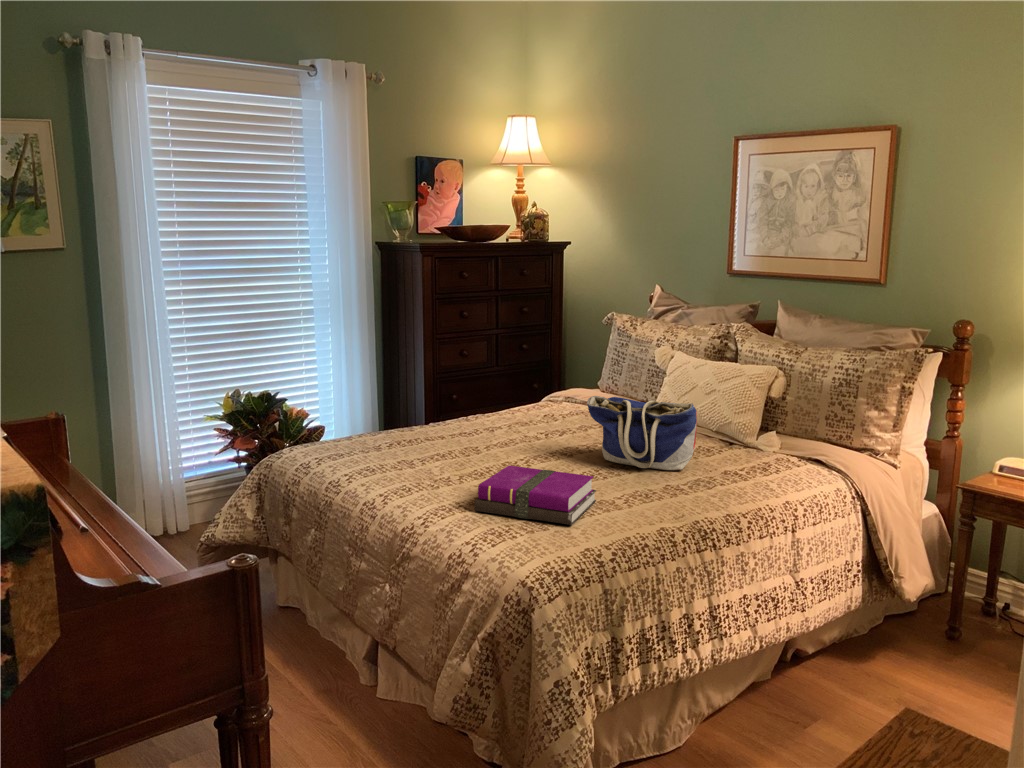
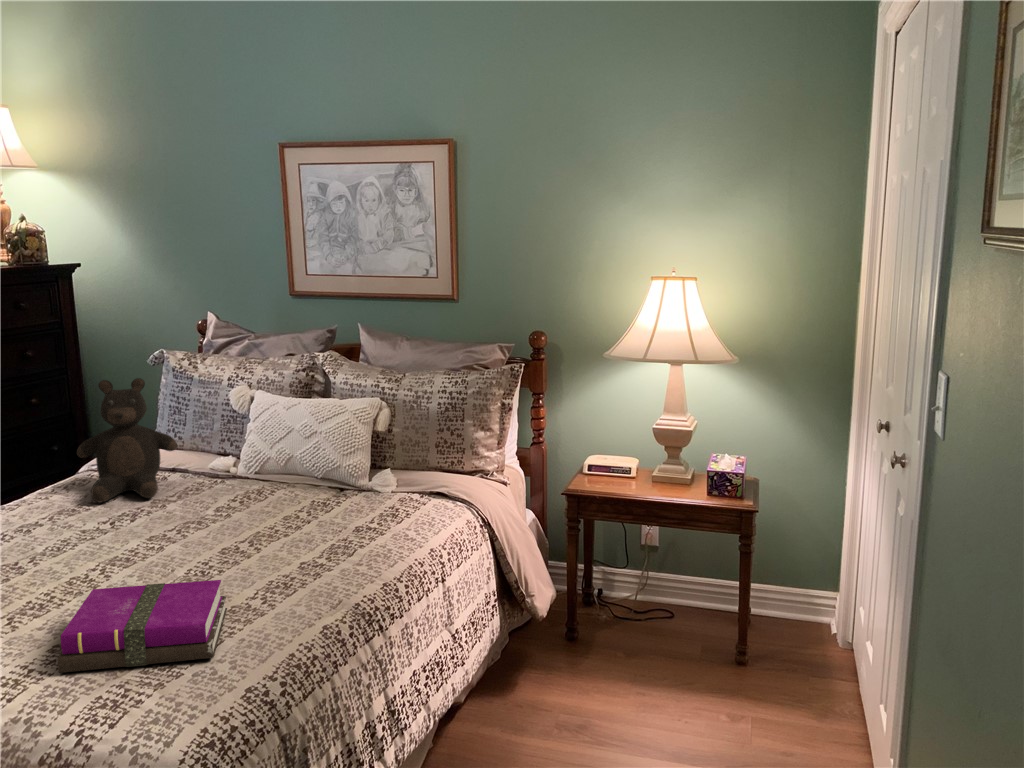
teddy bear: none [534,328,606,425] -> present [77,378,177,503]
tote bag: present [587,396,697,470] -> none [179,460,323,546]

